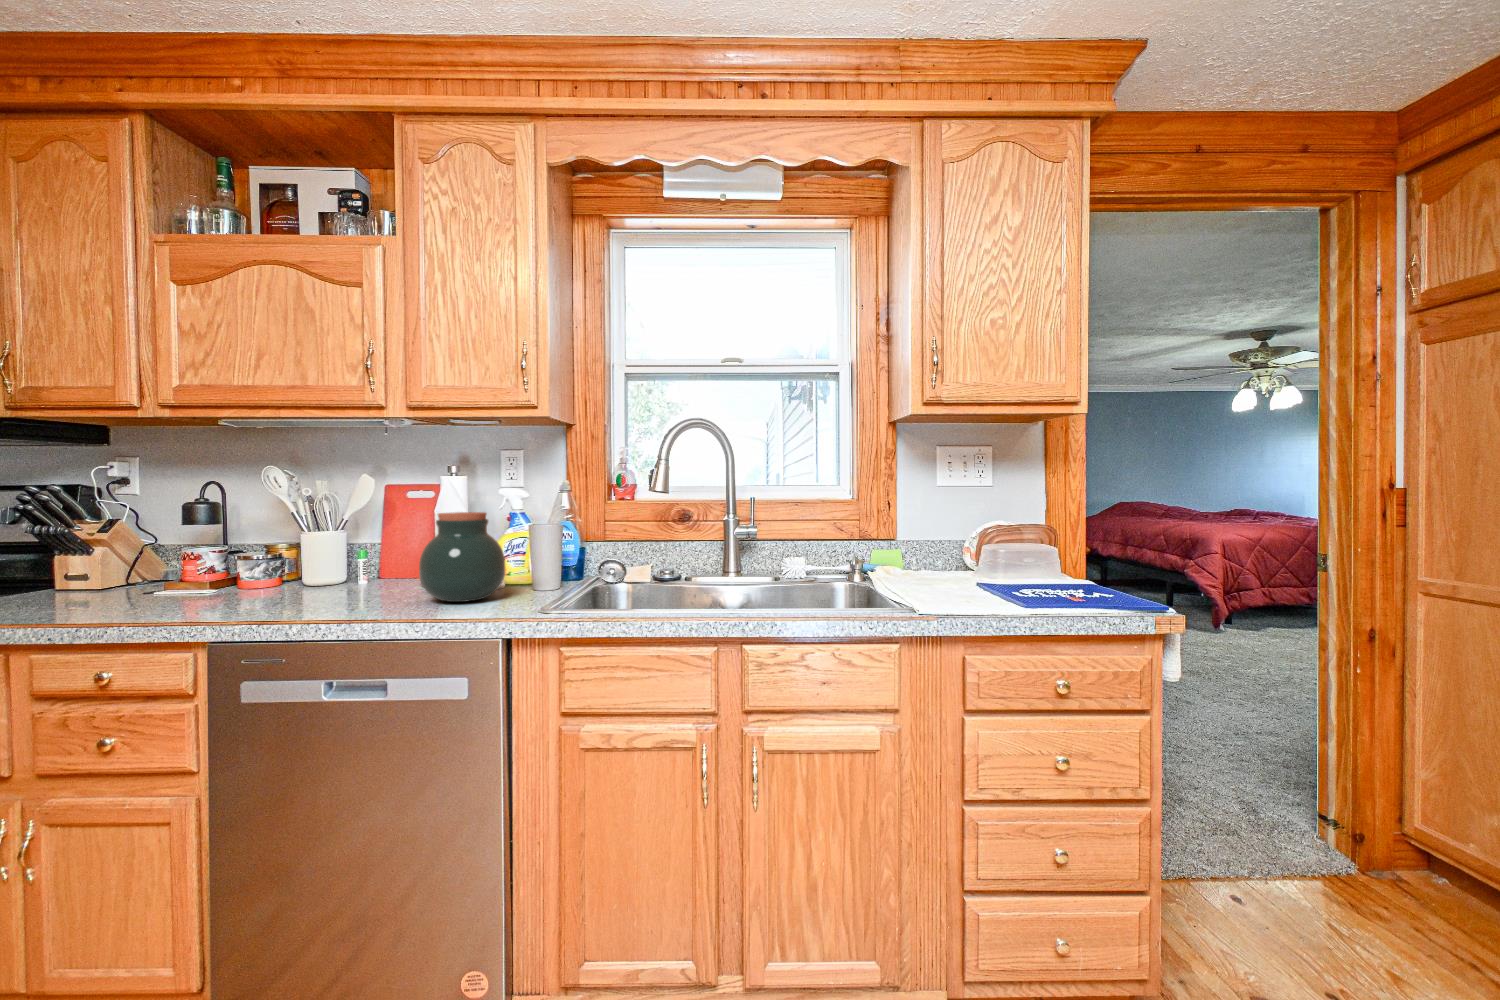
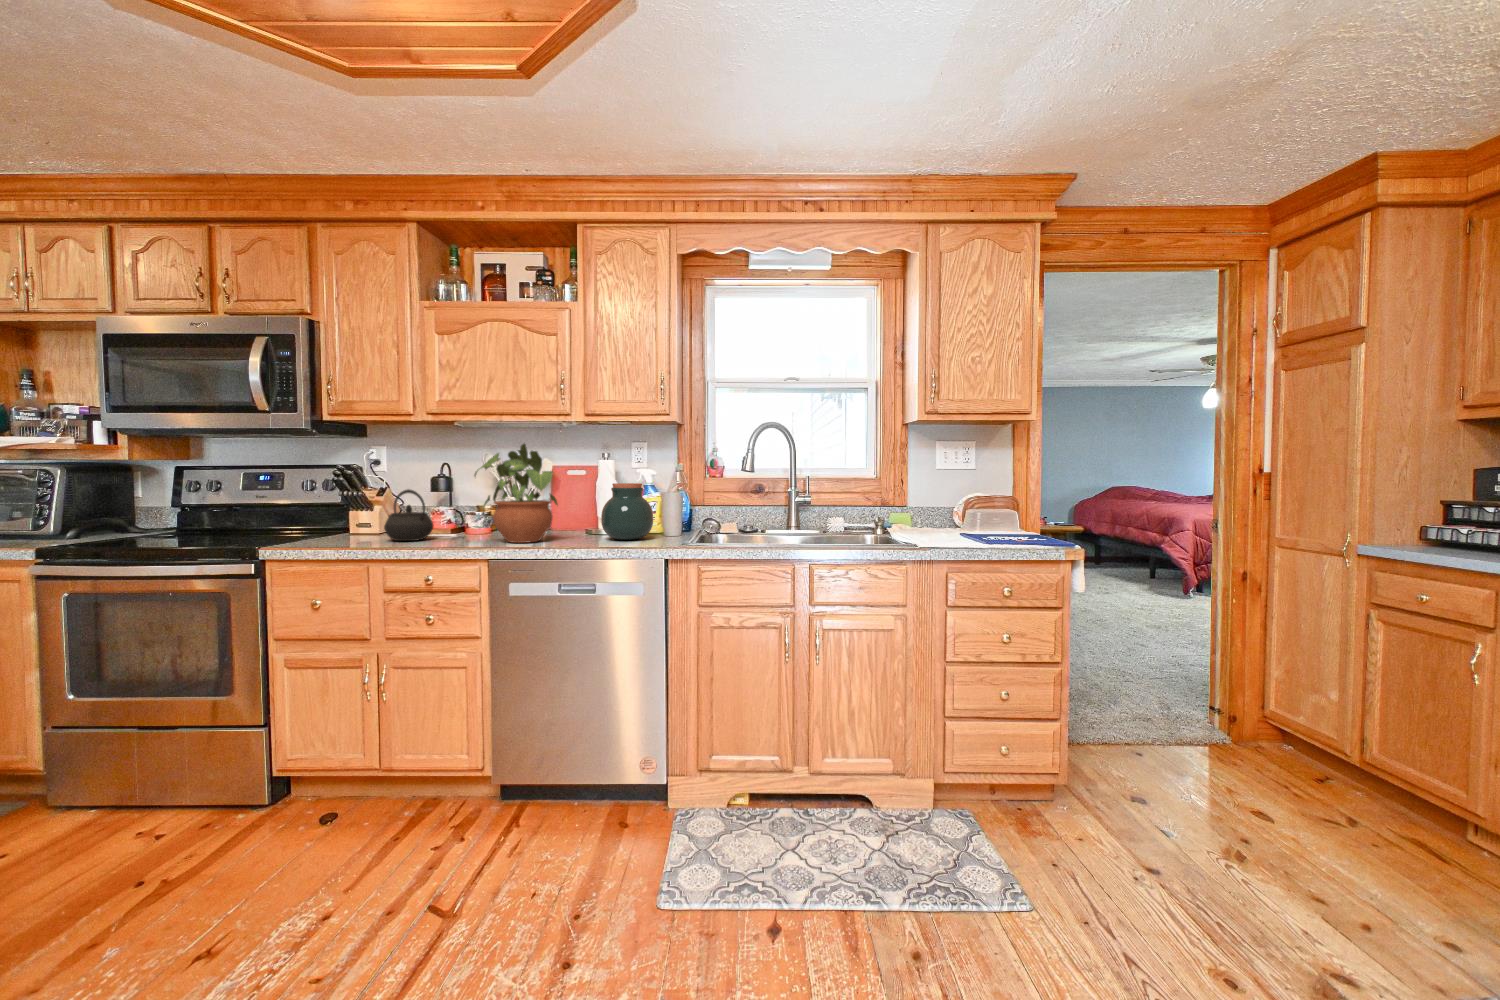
potted plant: none [203,449,351,611] -> present [475,444,558,543]
kettle: none [63,525,159,608] -> present [384,489,434,541]

